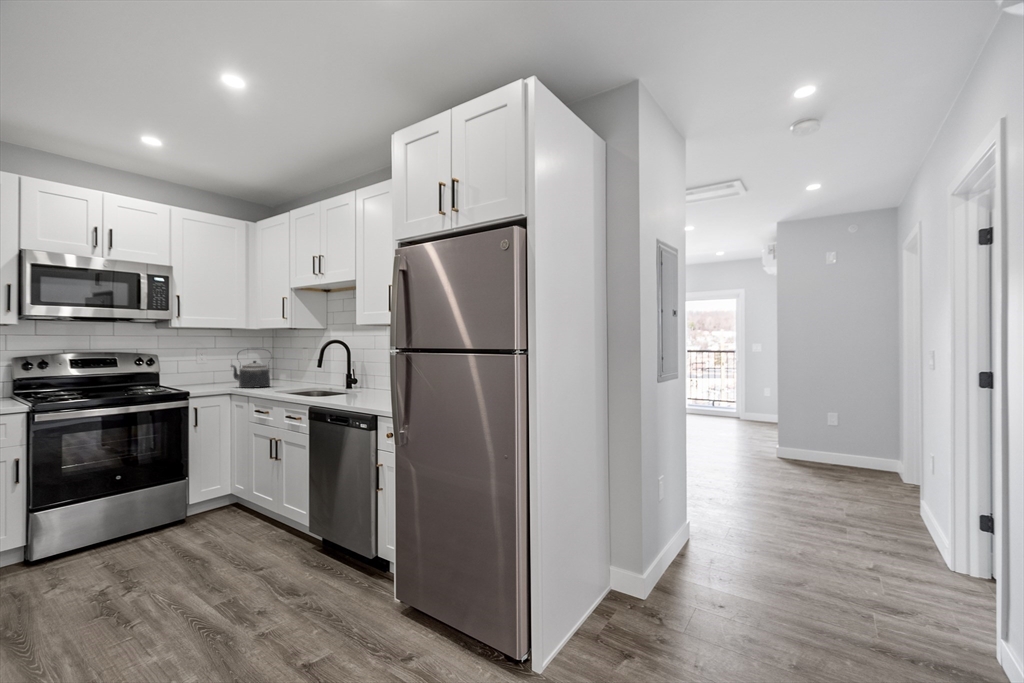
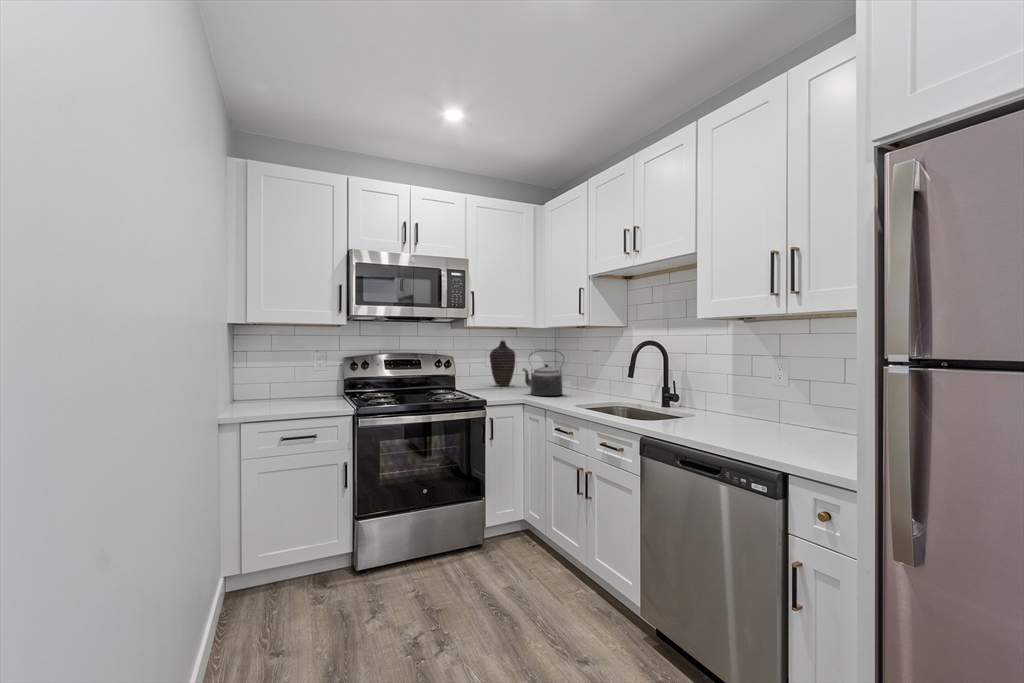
decorative vase: none [200,341,228,383] -> present [490,341,515,386]

